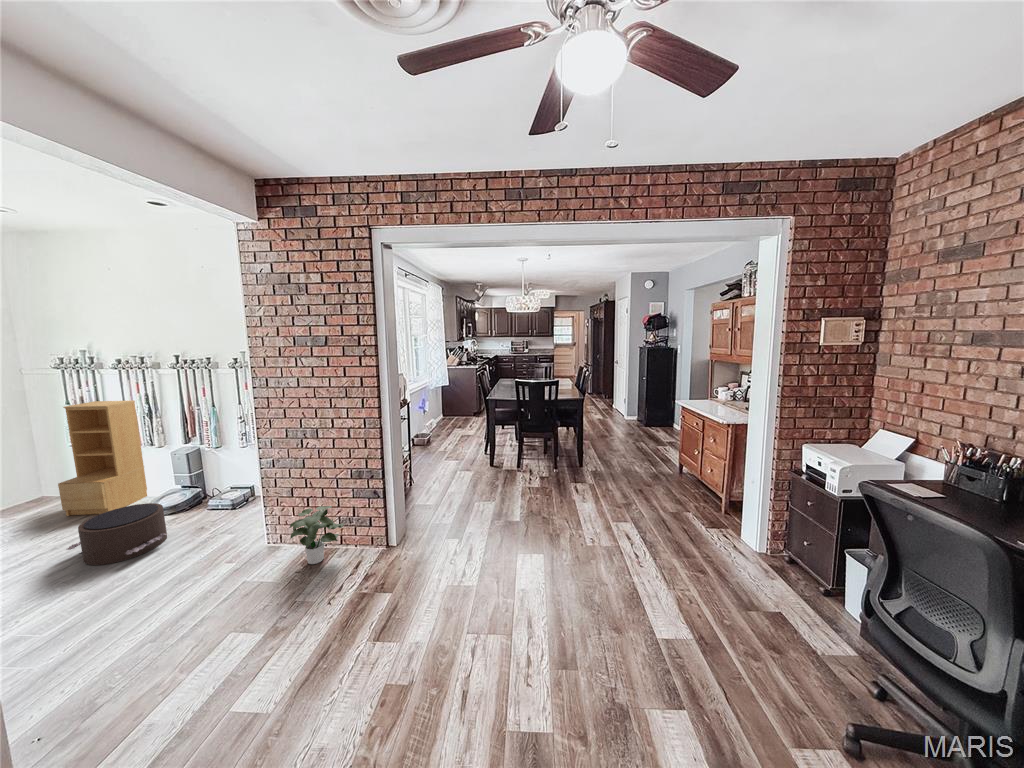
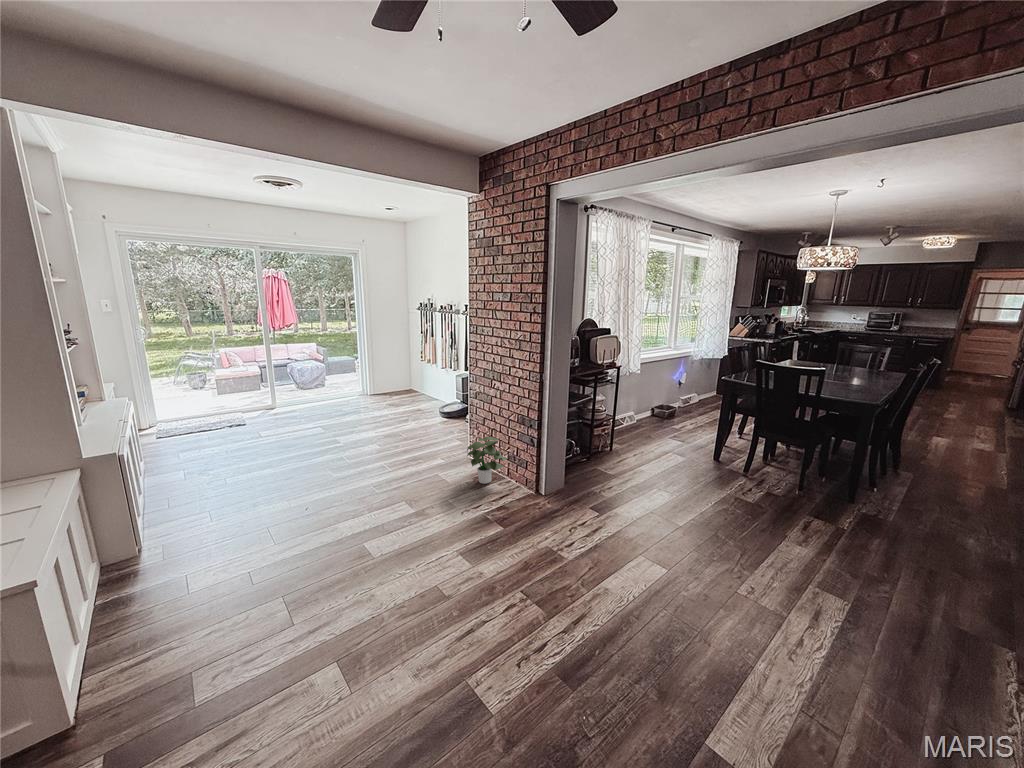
bookshelf: present [58,401,147,516] -> none [406,333,448,411]
pouf: present [66,503,167,565] -> none [390,406,435,440]

